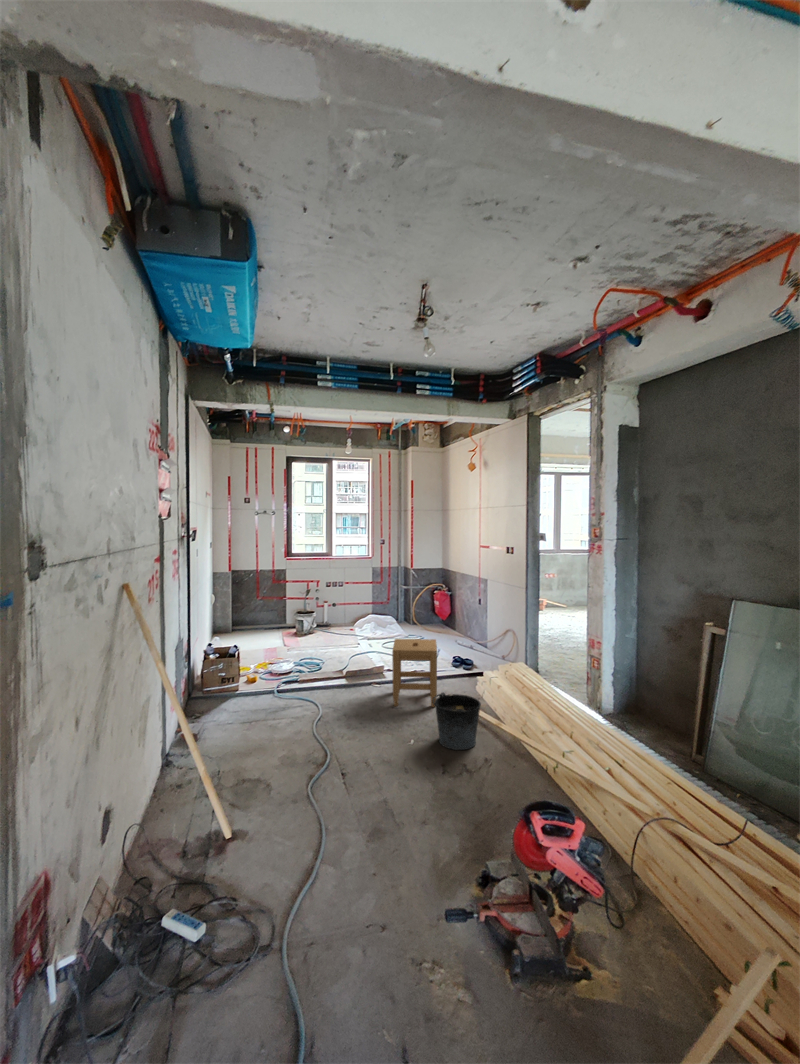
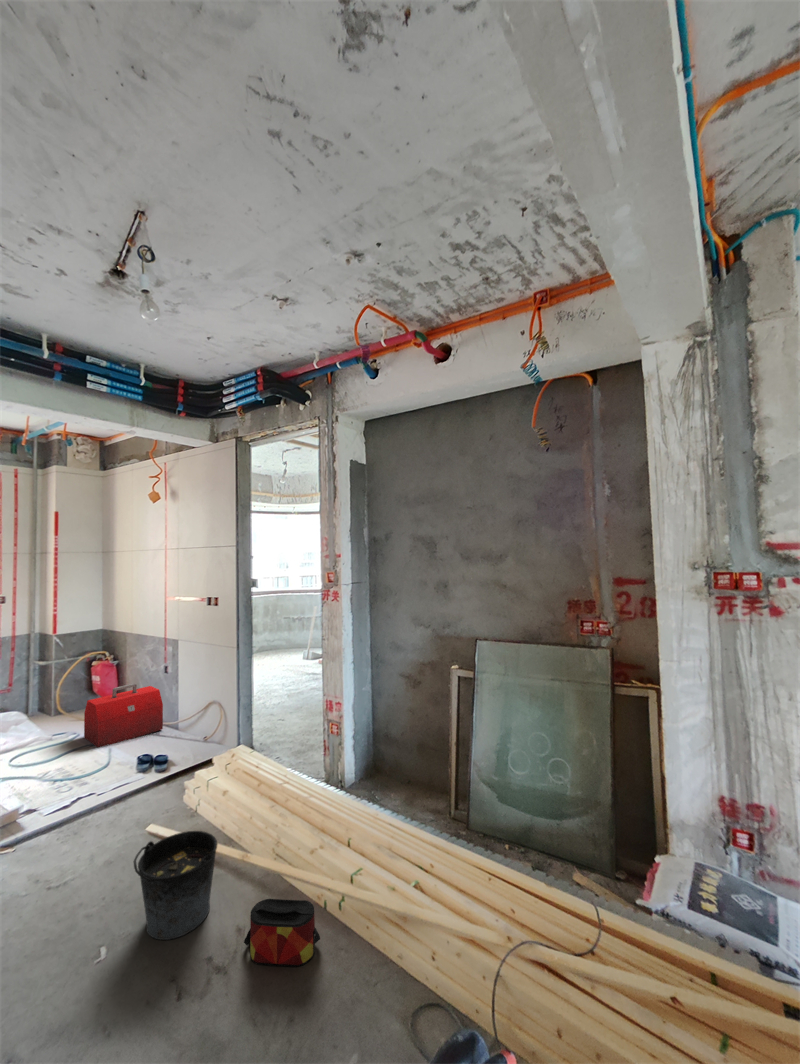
toolbox: none [426,610,476,651] -> present [84,684,163,748]
stool: present [392,639,437,707] -> none [41,745,128,886]
bag: none [488,743,535,788] -> present [244,899,320,967]

